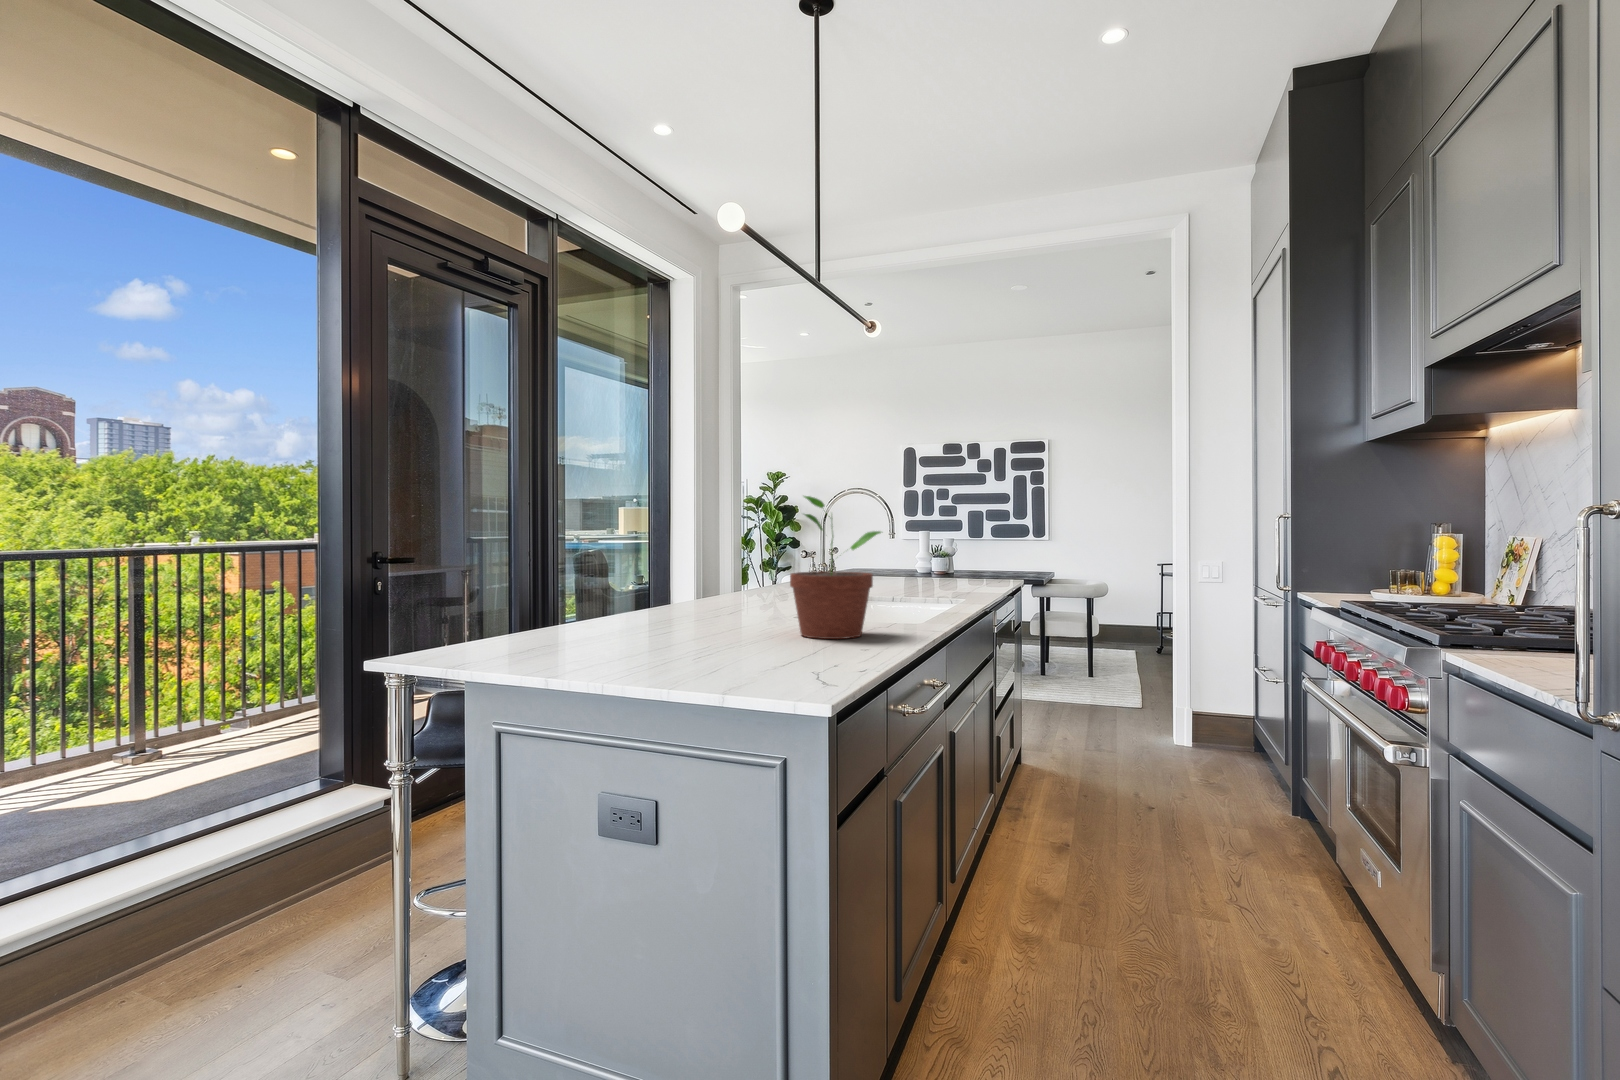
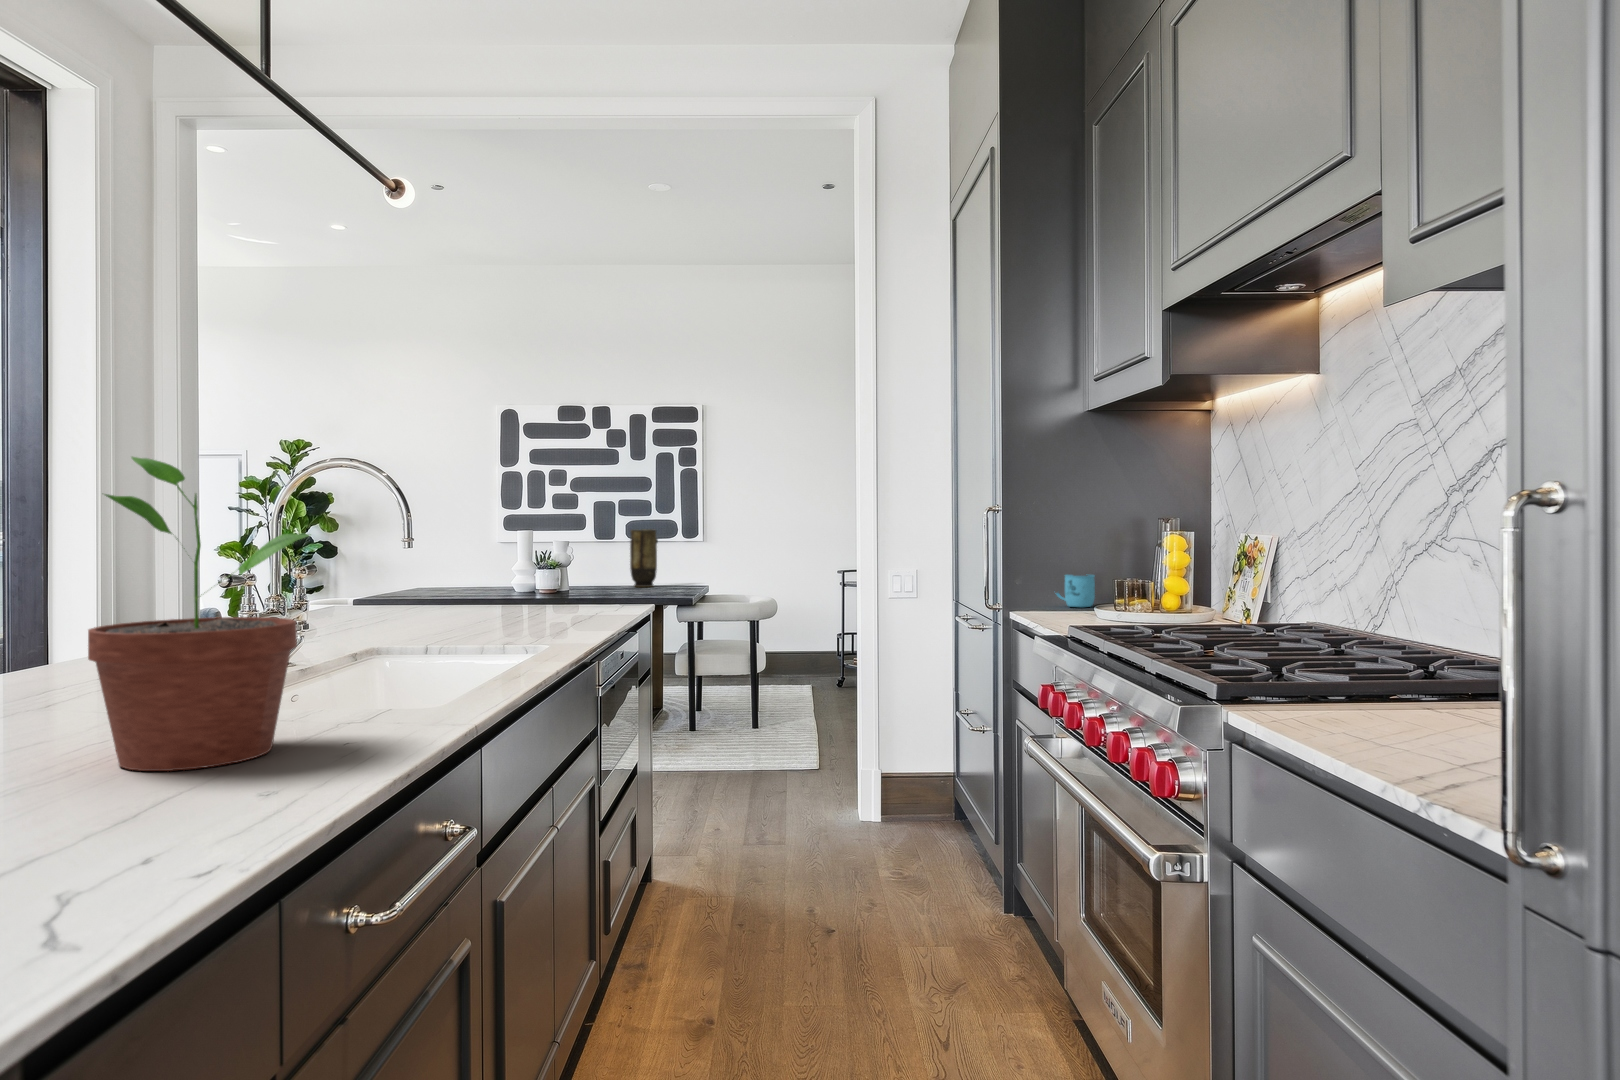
vase: none [999,531,1019,572] -> present [630,529,658,587]
mug: none [1339,566,1375,590] -> present [1056,574,1095,607]

